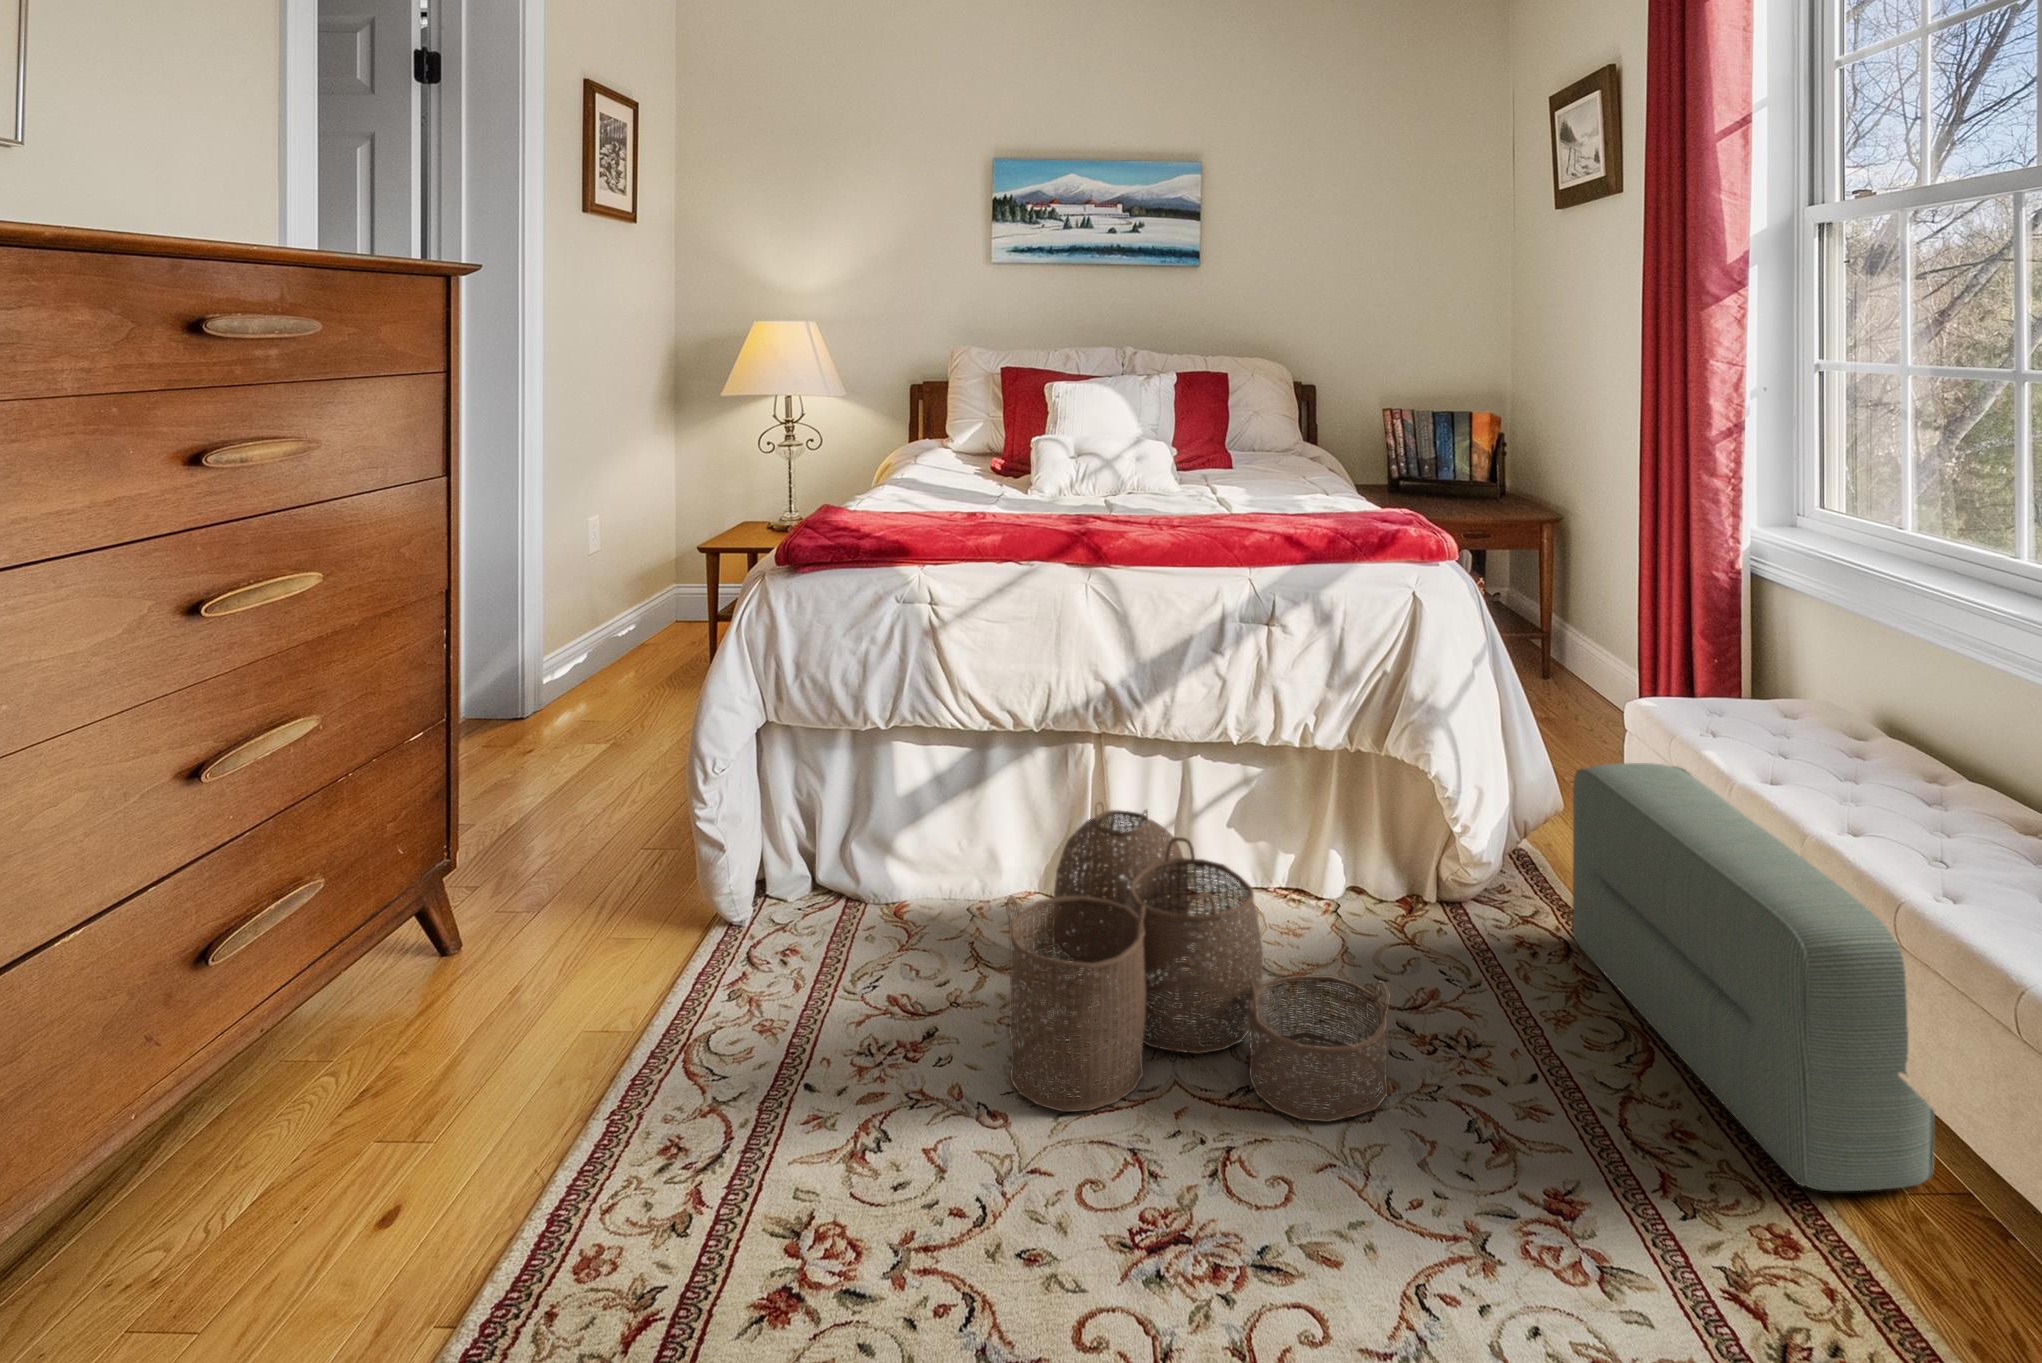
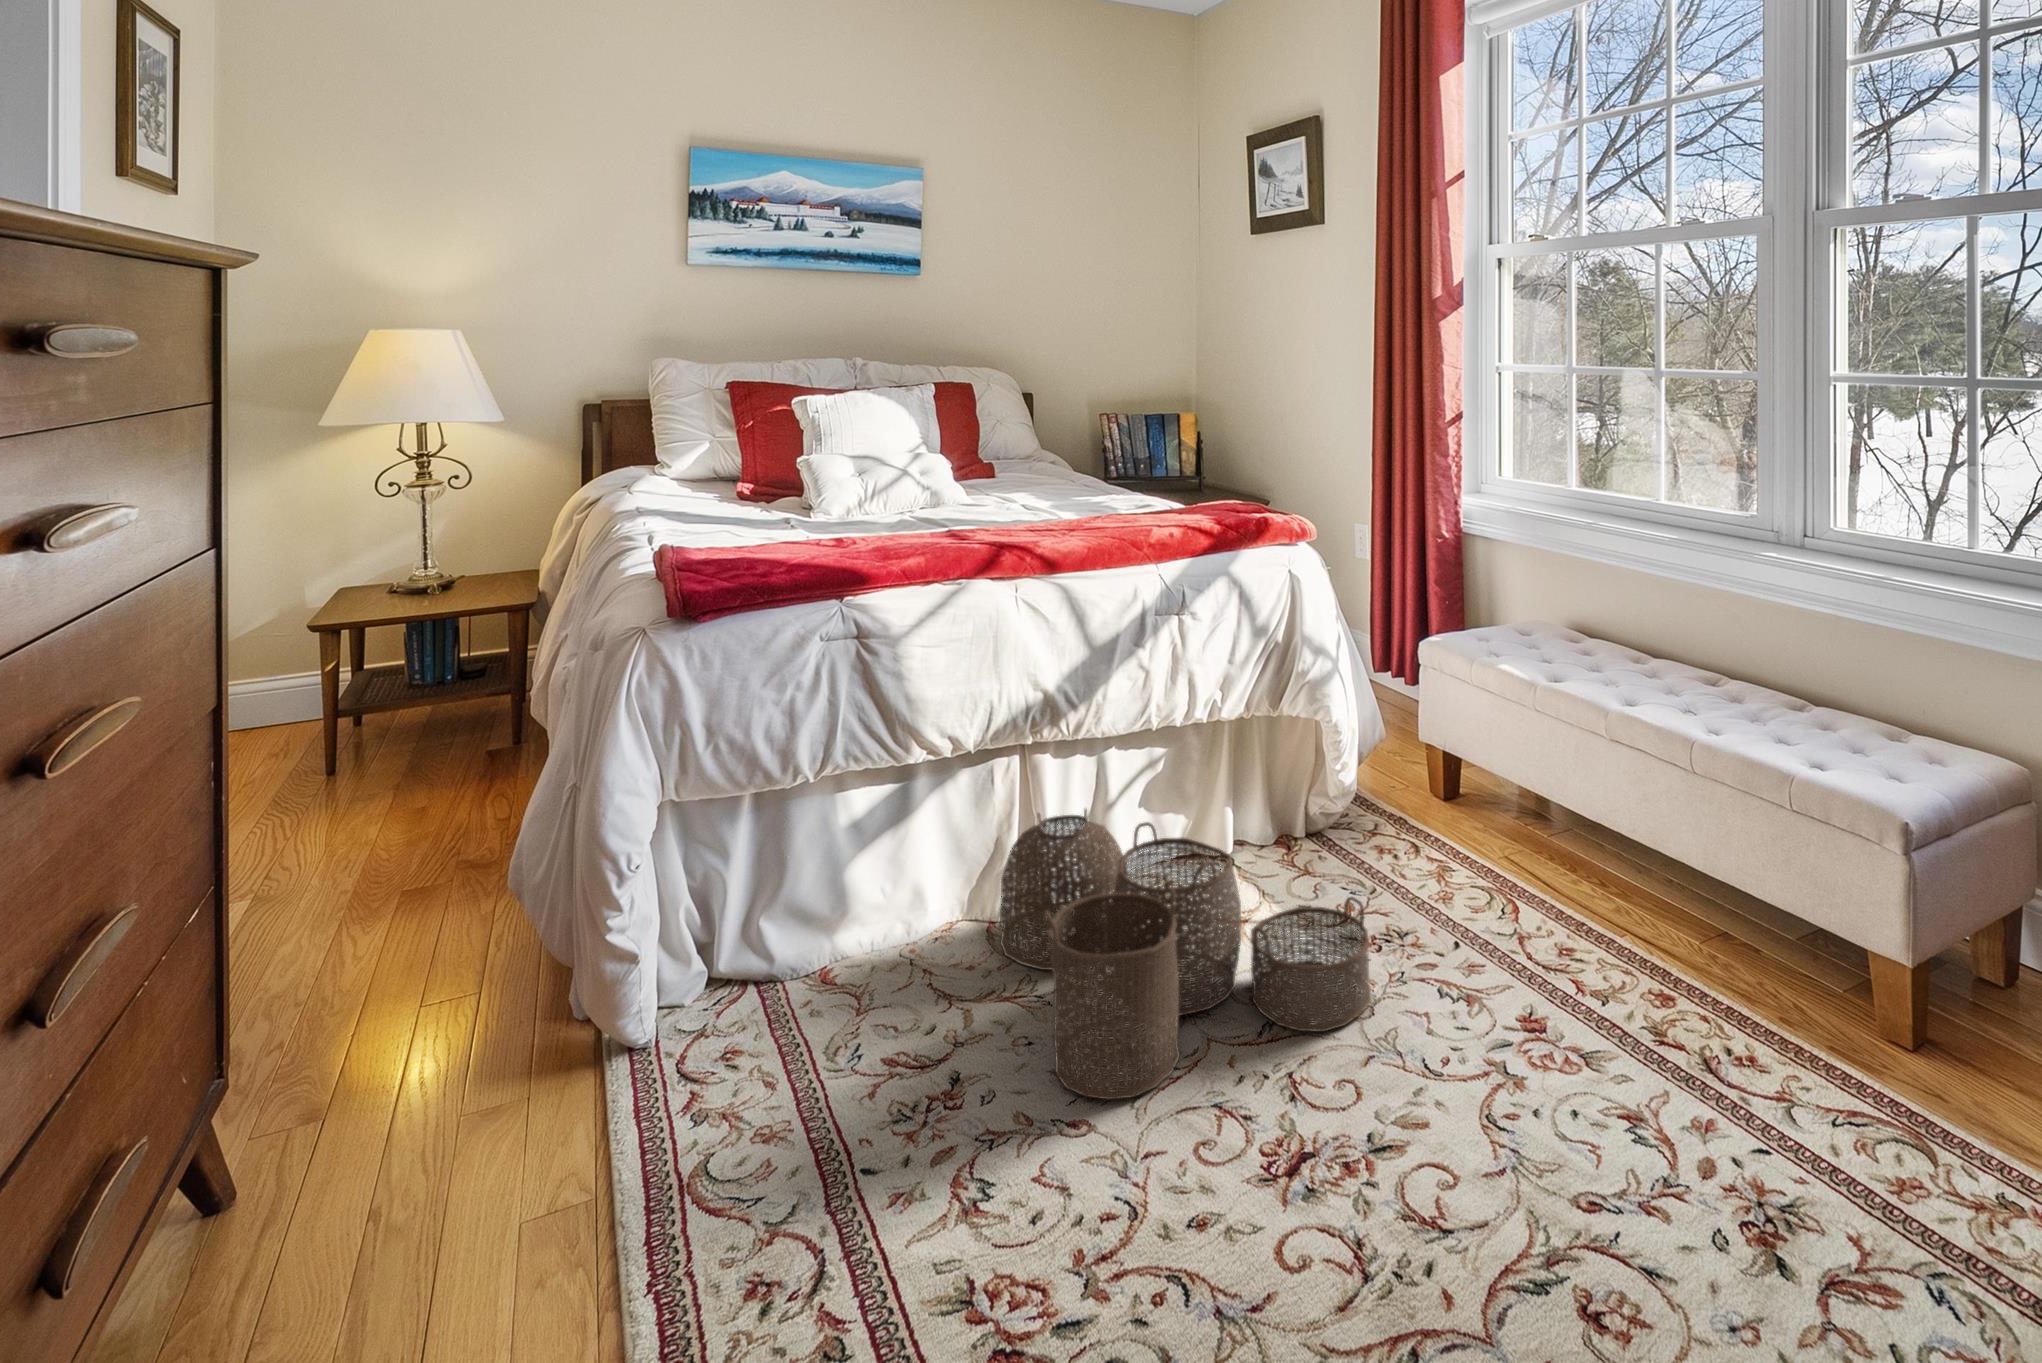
pouf: present [1573,763,1935,1191] -> none [1403,681,1720,956]

